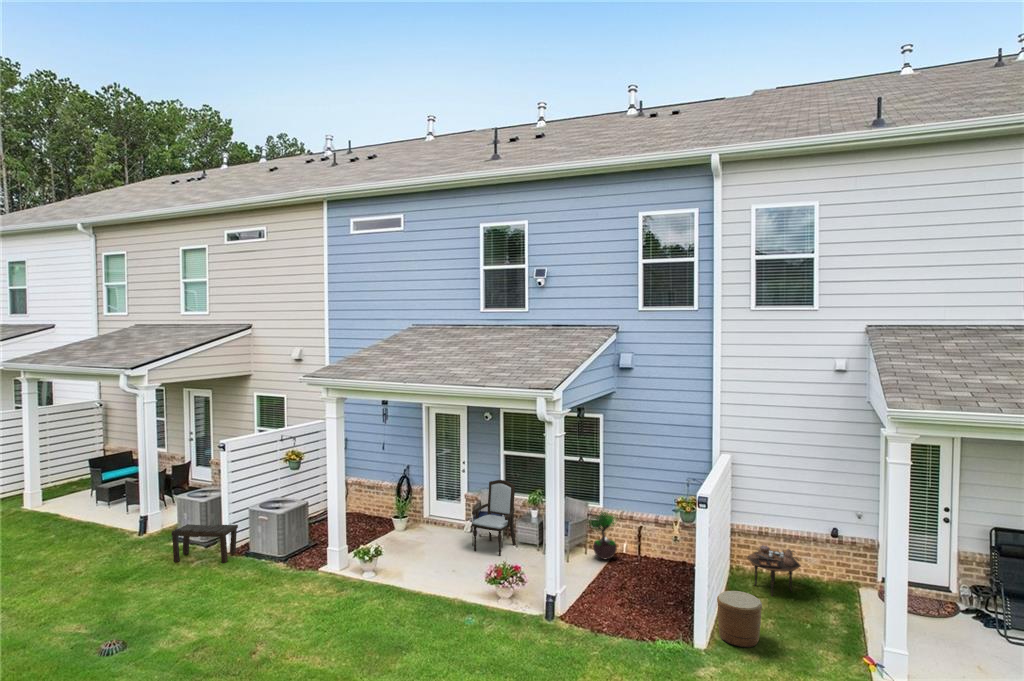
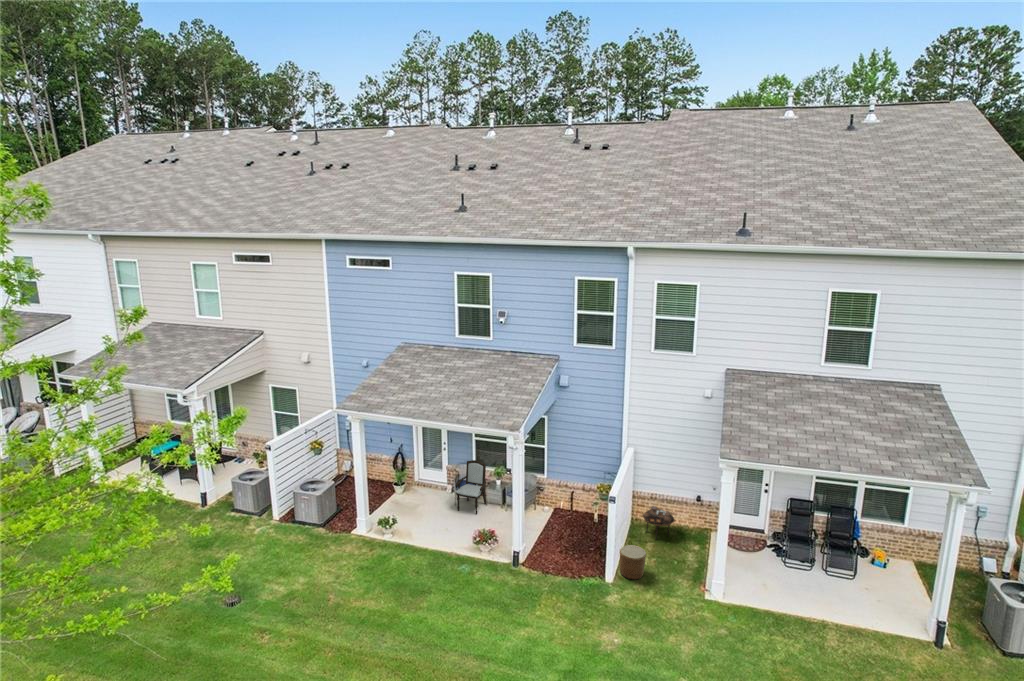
potted tree: present [589,511,617,559] -> none [537,481,560,515]
bench: present [171,524,238,563] -> none [238,502,285,531]

